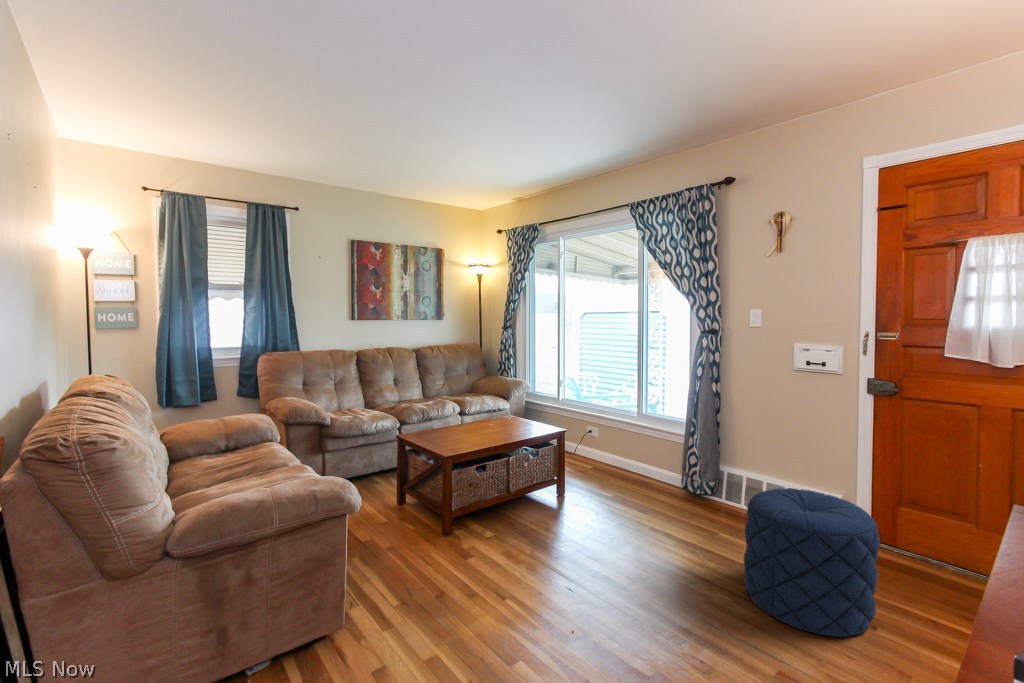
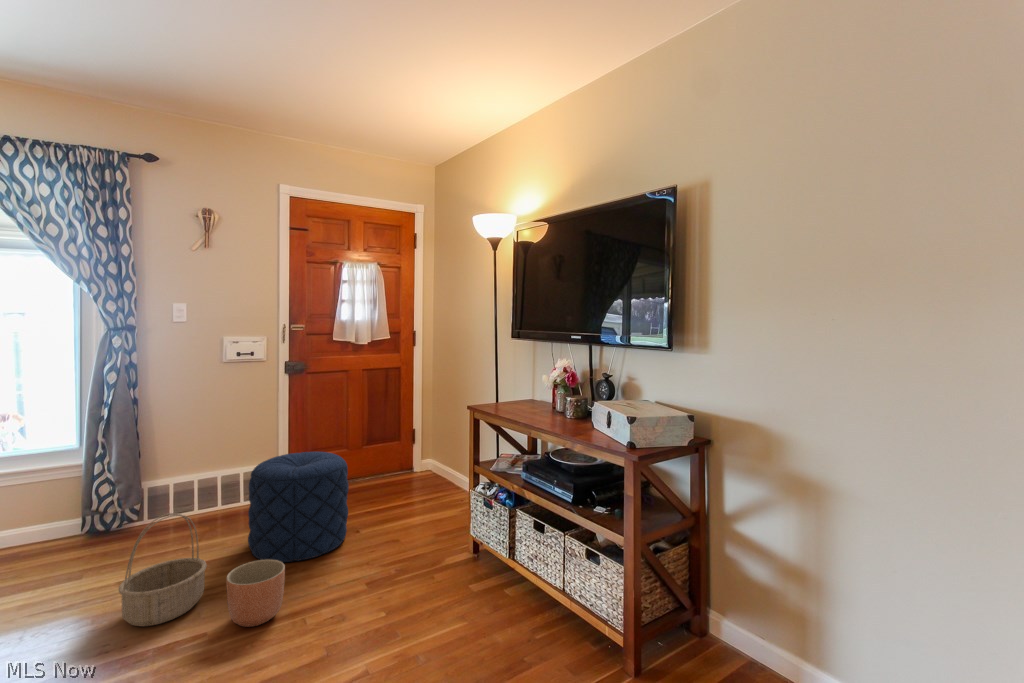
basket: none [610,501,677,595] -> present [119,513,207,626]
planter: none [653,580,709,652] -> present [226,560,285,627]

